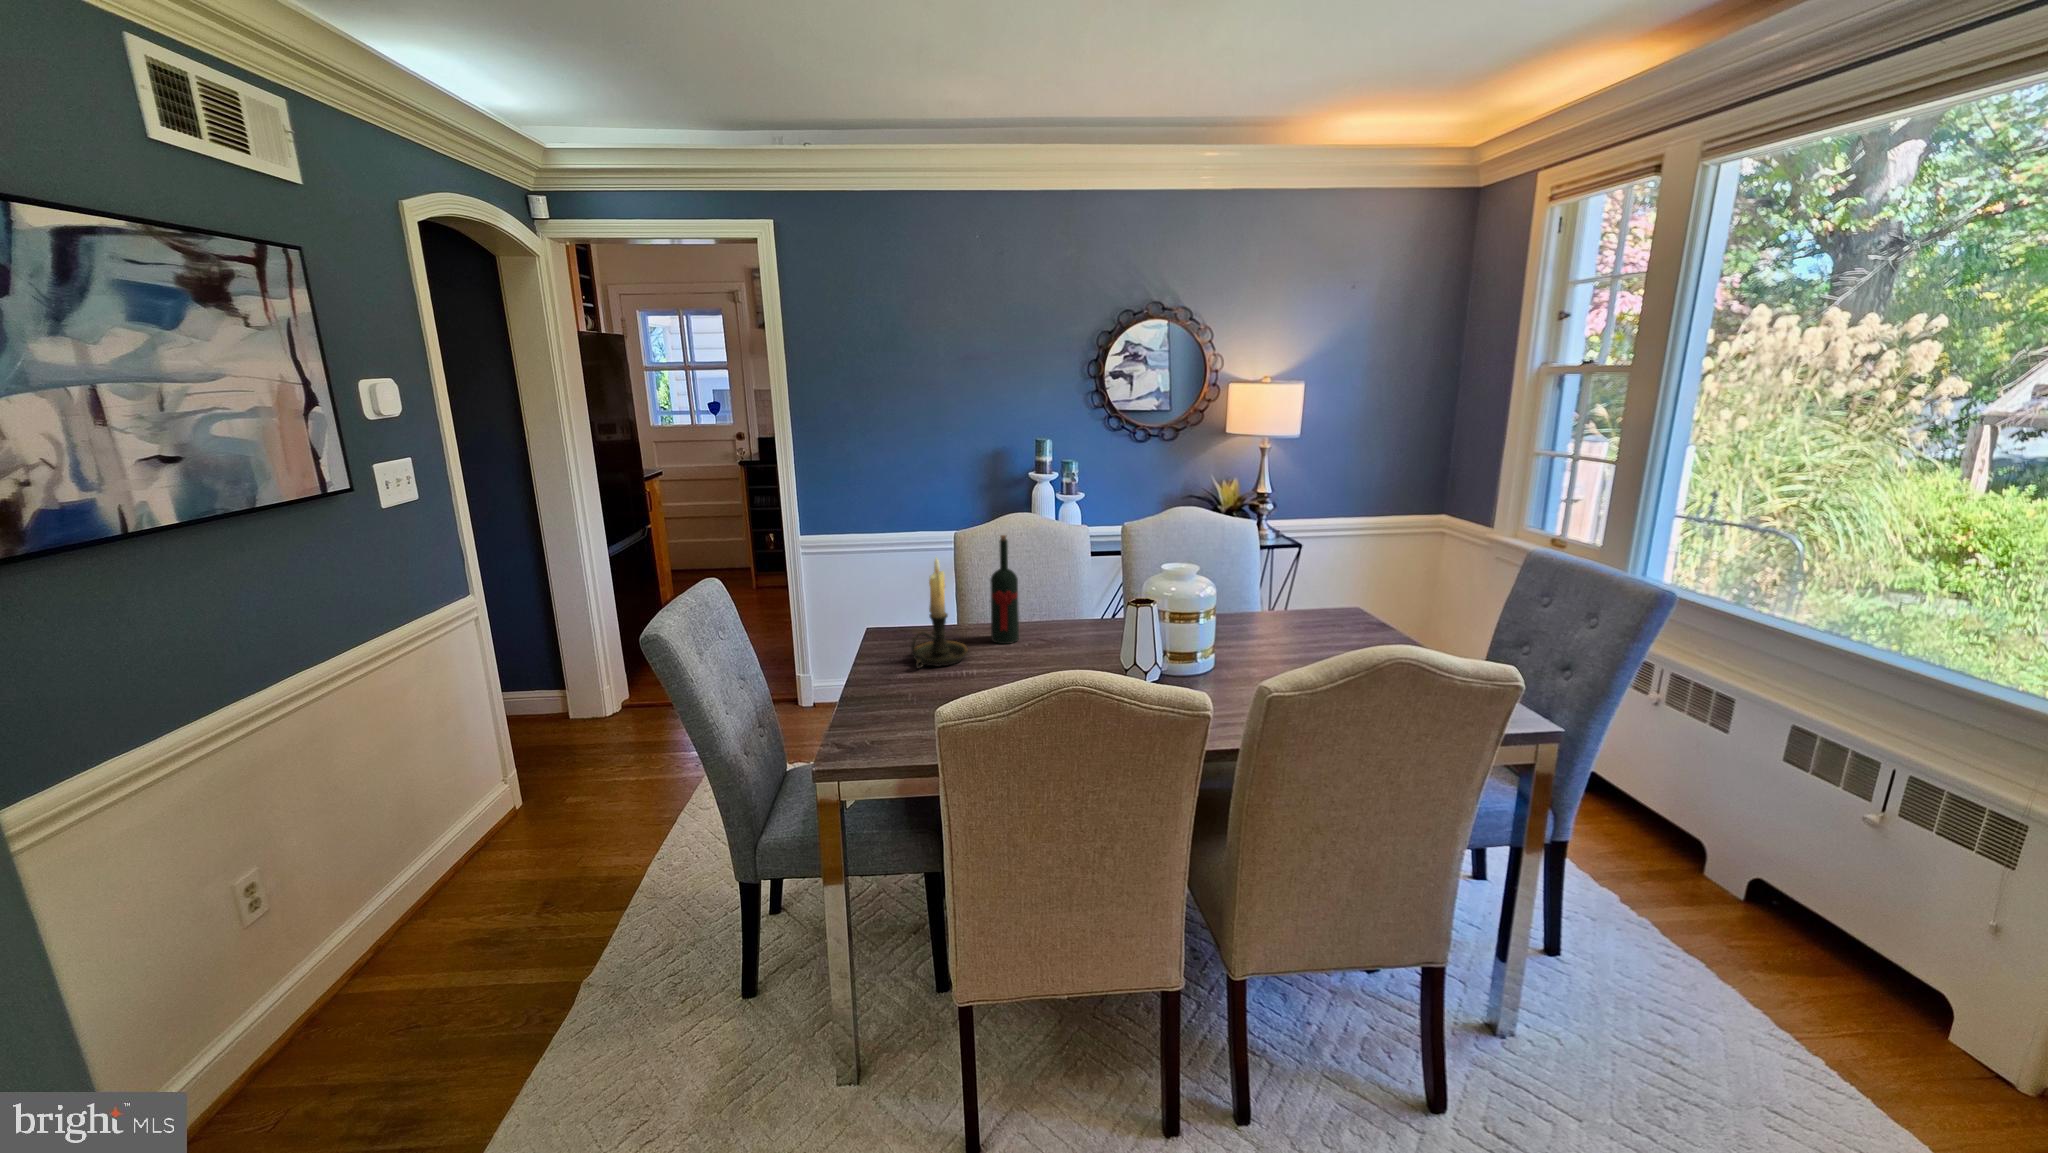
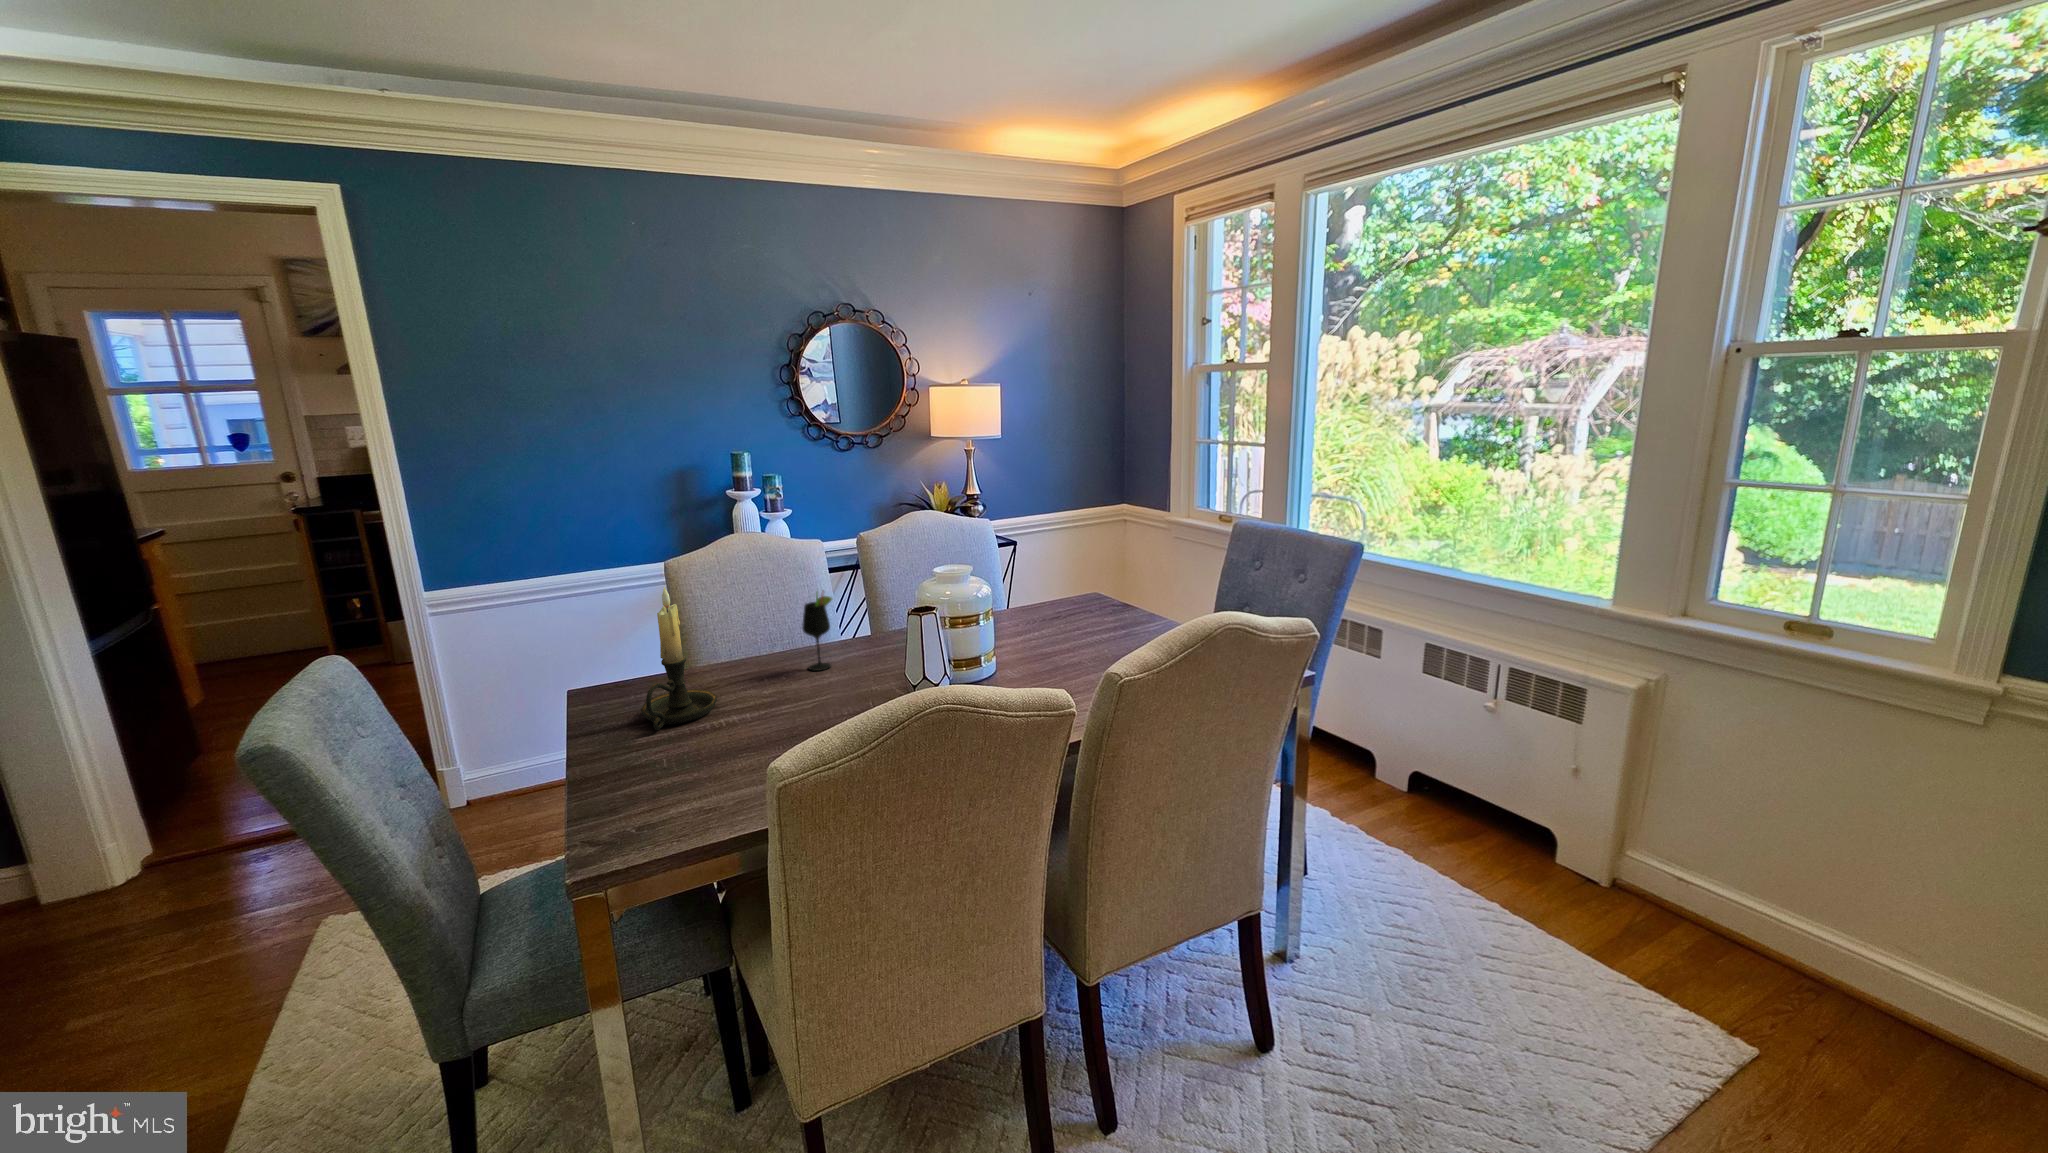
wine bottle: present [990,535,1019,644] -> none [730,555,771,684]
wine glass: none [1048,572,1075,642] -> present [803,593,832,671]

